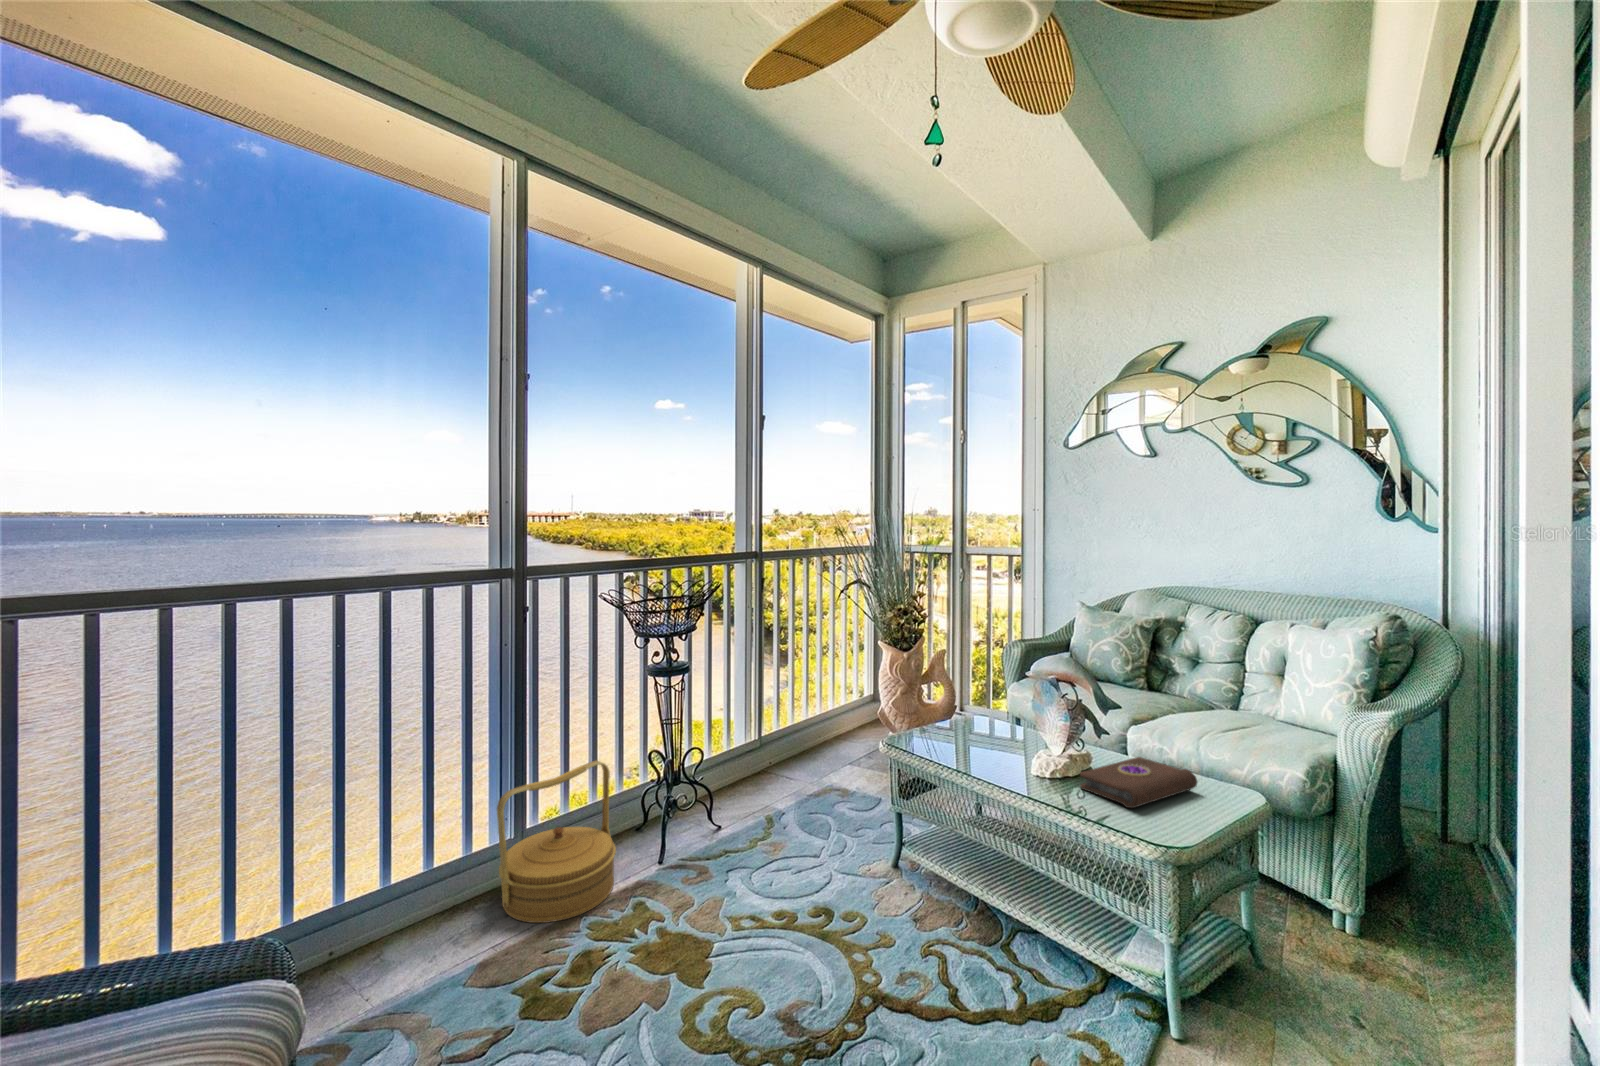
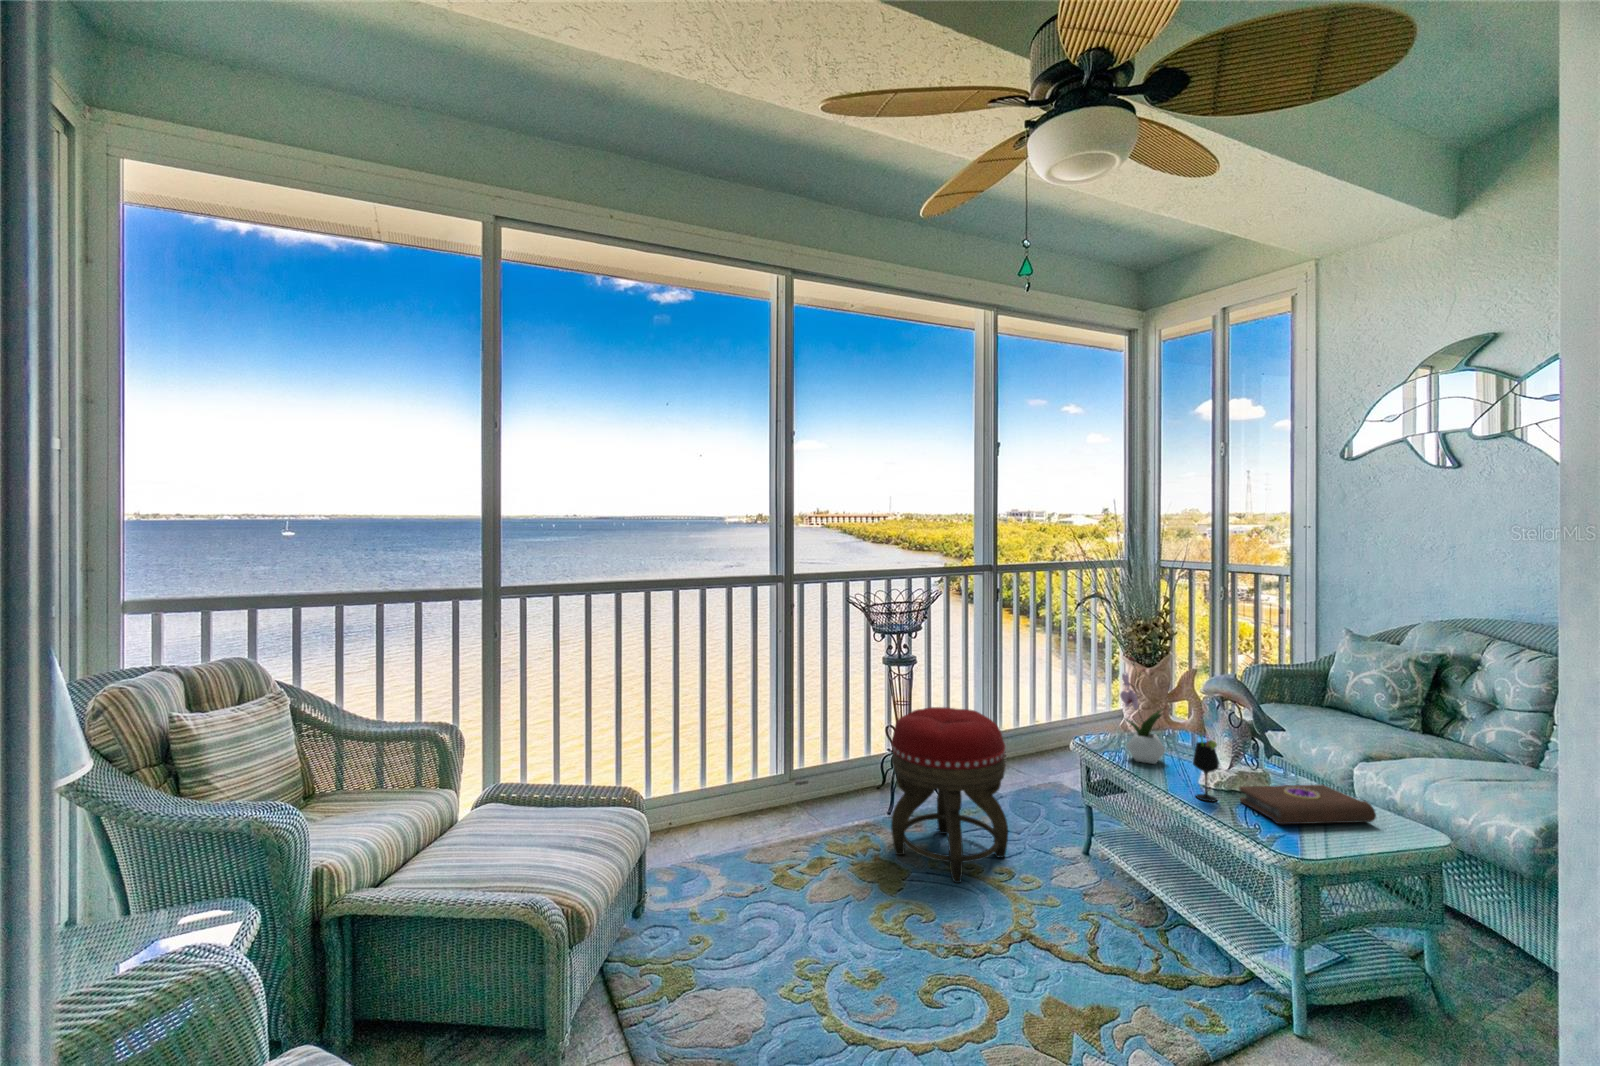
flower arrangement: none [943,643,992,758] -> present [1120,658,1165,764]
wine glass: none [1038,721,1066,794] -> present [1193,735,1219,801]
footstool: none [681,722,821,945] -> present [891,707,1008,883]
woven basket: present [497,761,616,923] -> none [768,724,852,833]

